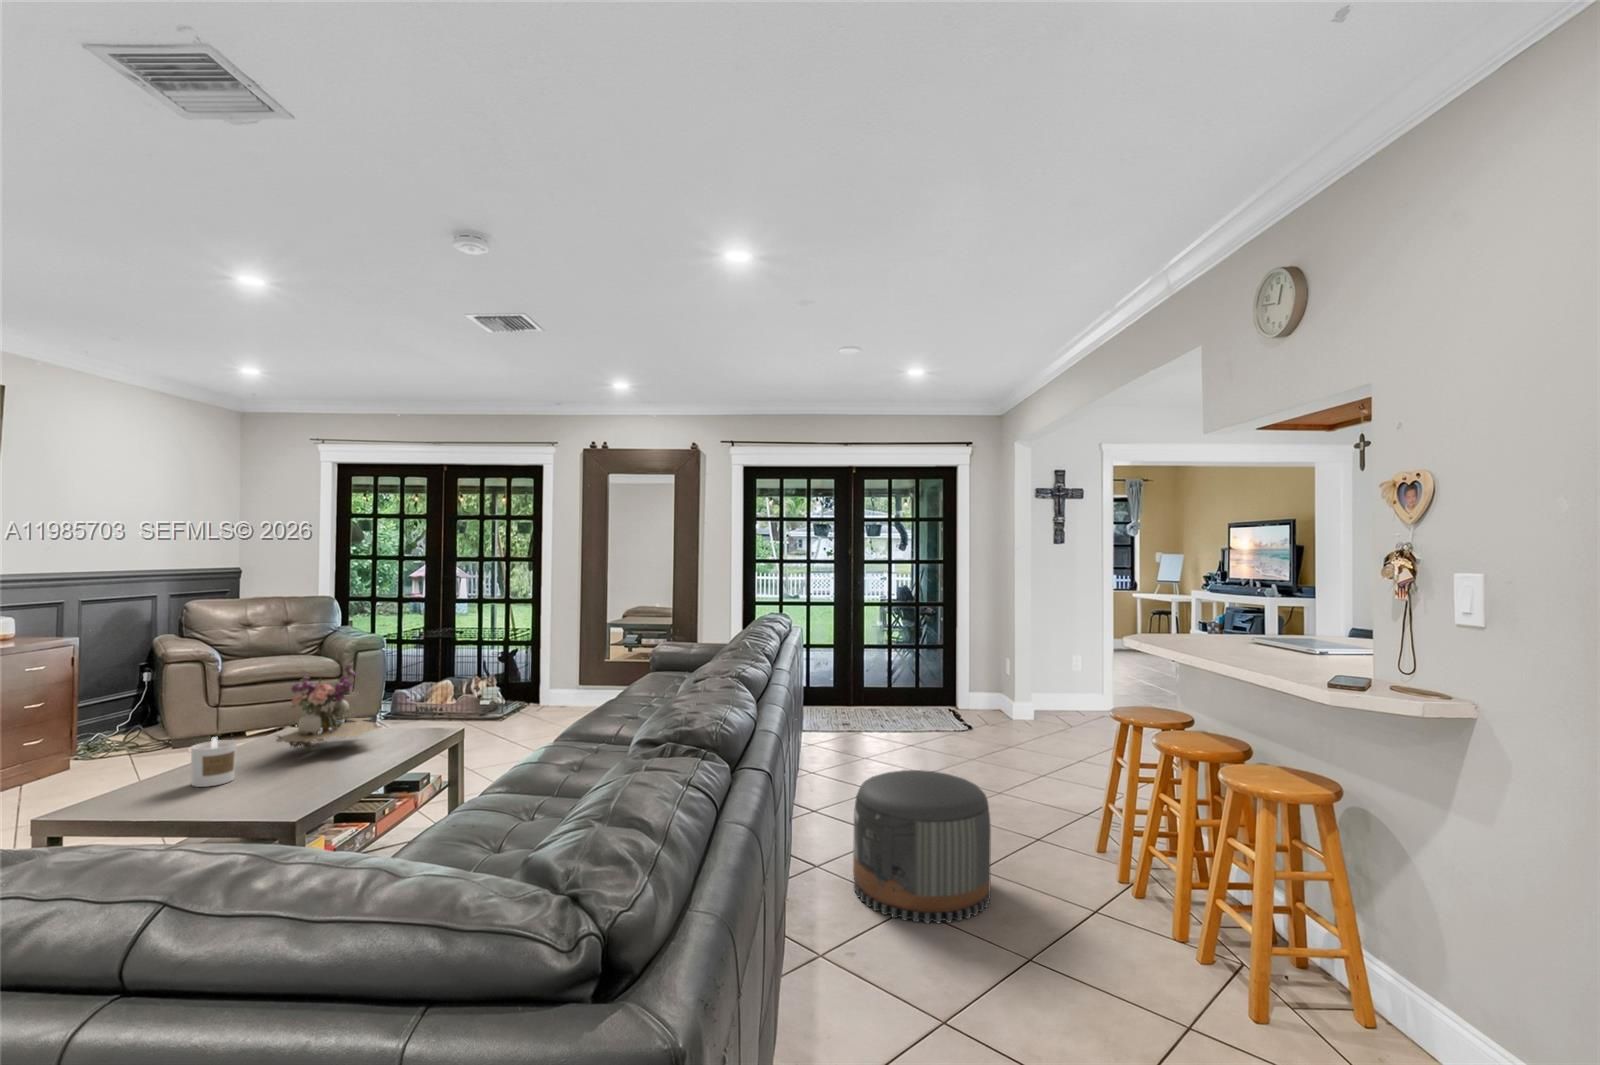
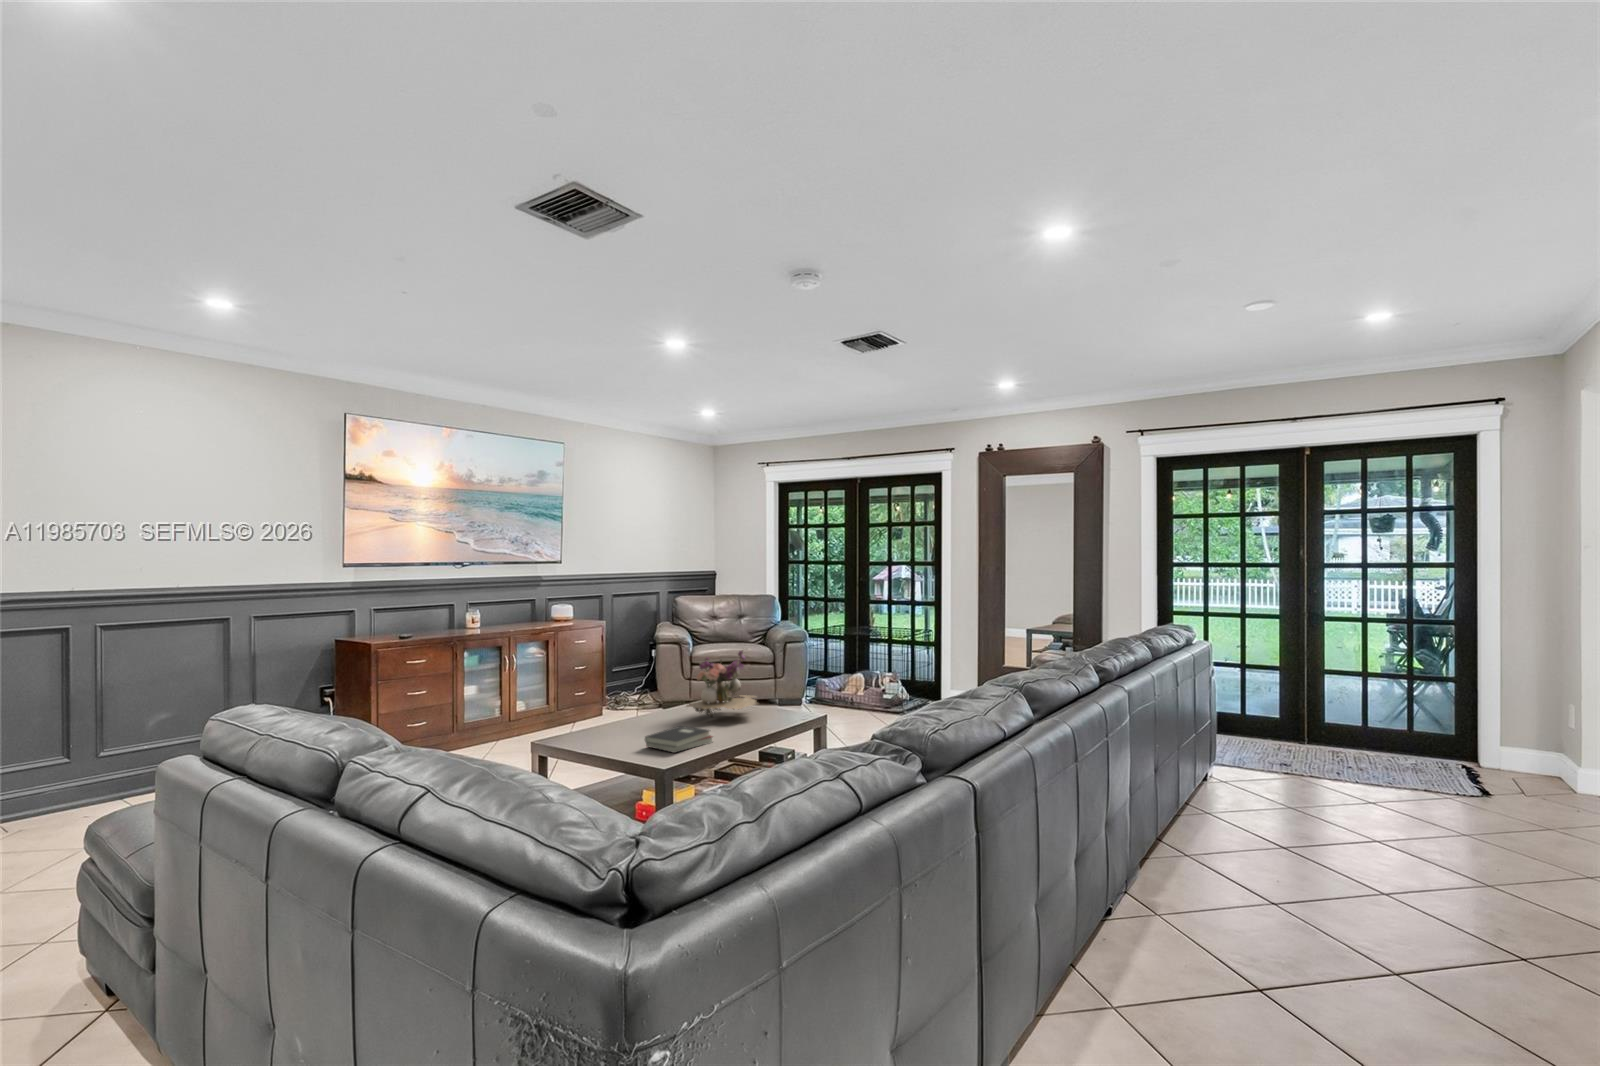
candle: present [191,737,237,787] -> none [629,697,657,733]
hardback book: none [234,767,336,804] -> present [645,726,712,753]
pouf: present [853,770,991,923] -> none [1193,821,1393,1022]

